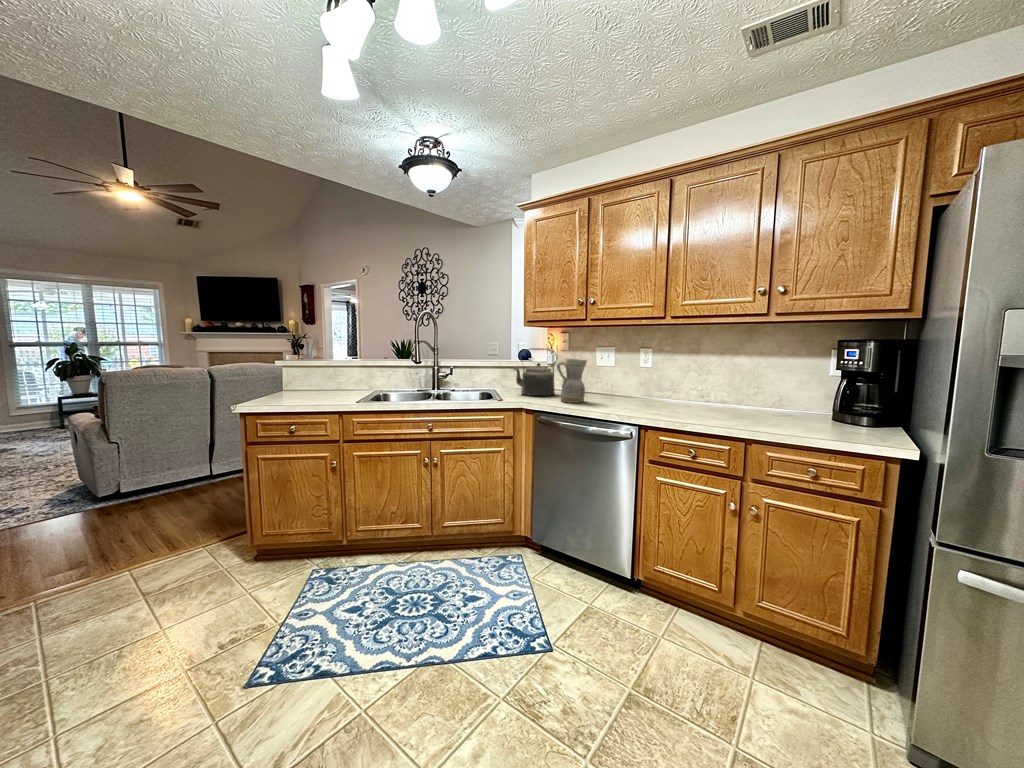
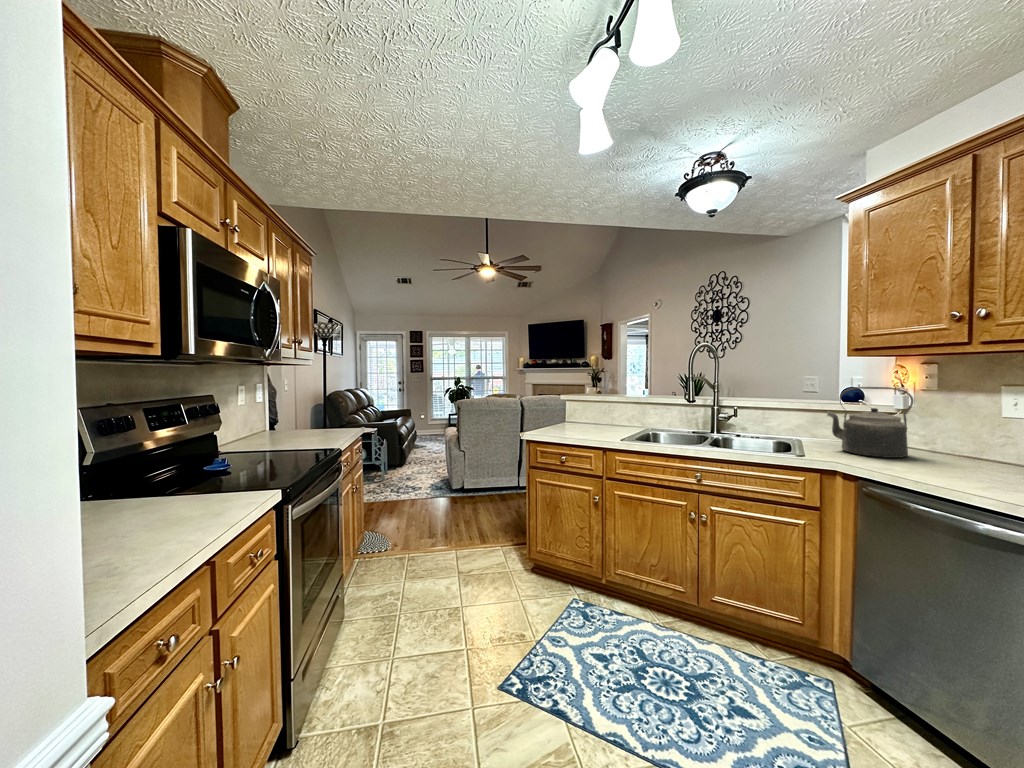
ceramic pitcher: present [557,359,586,403] -> none [906,404,977,477]

